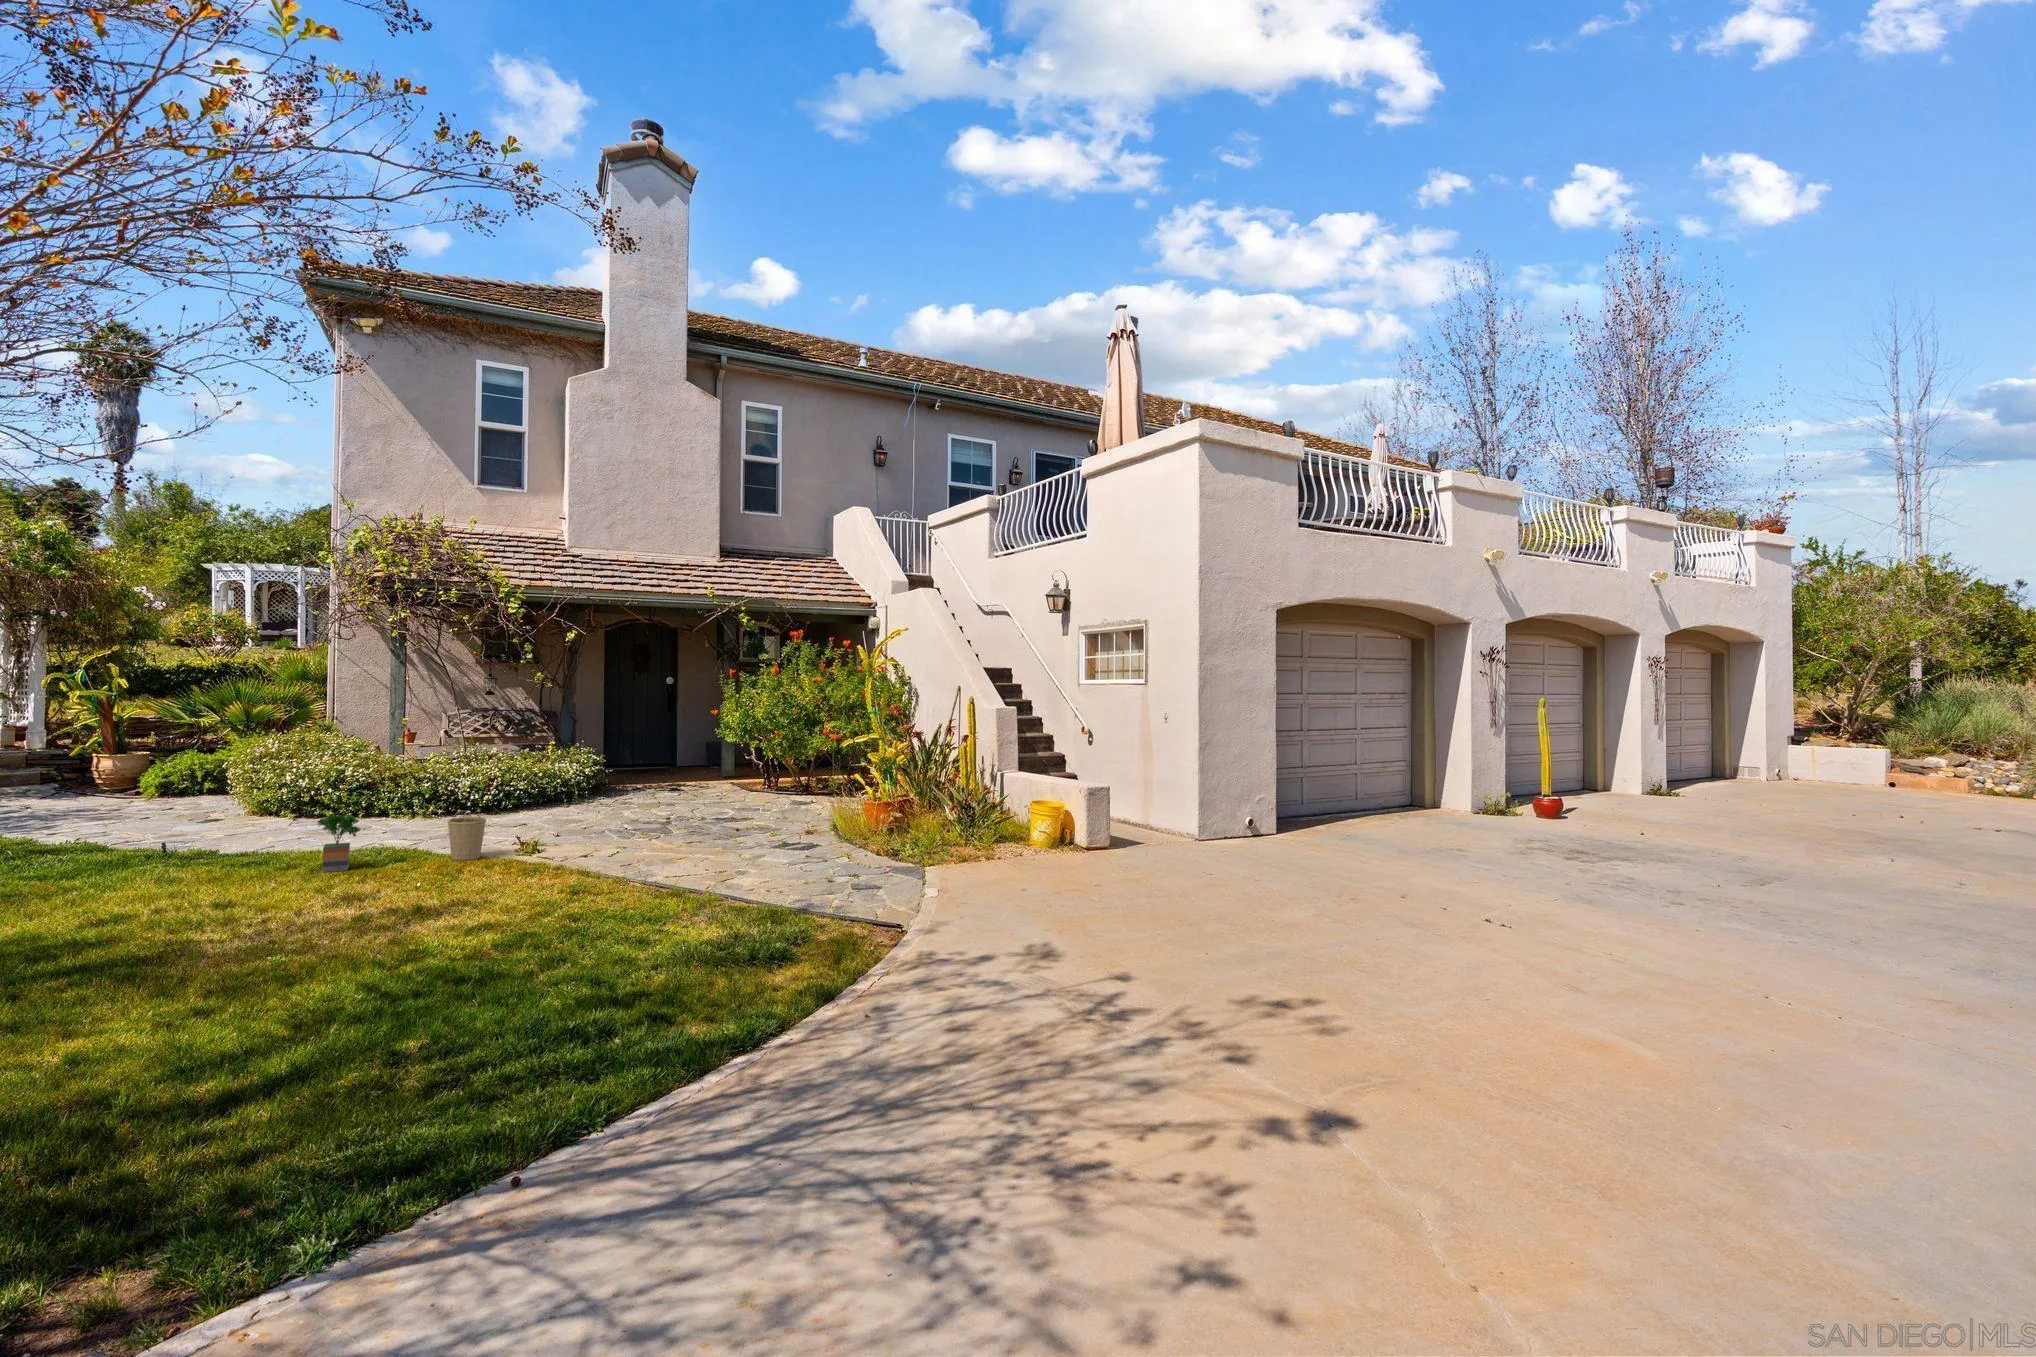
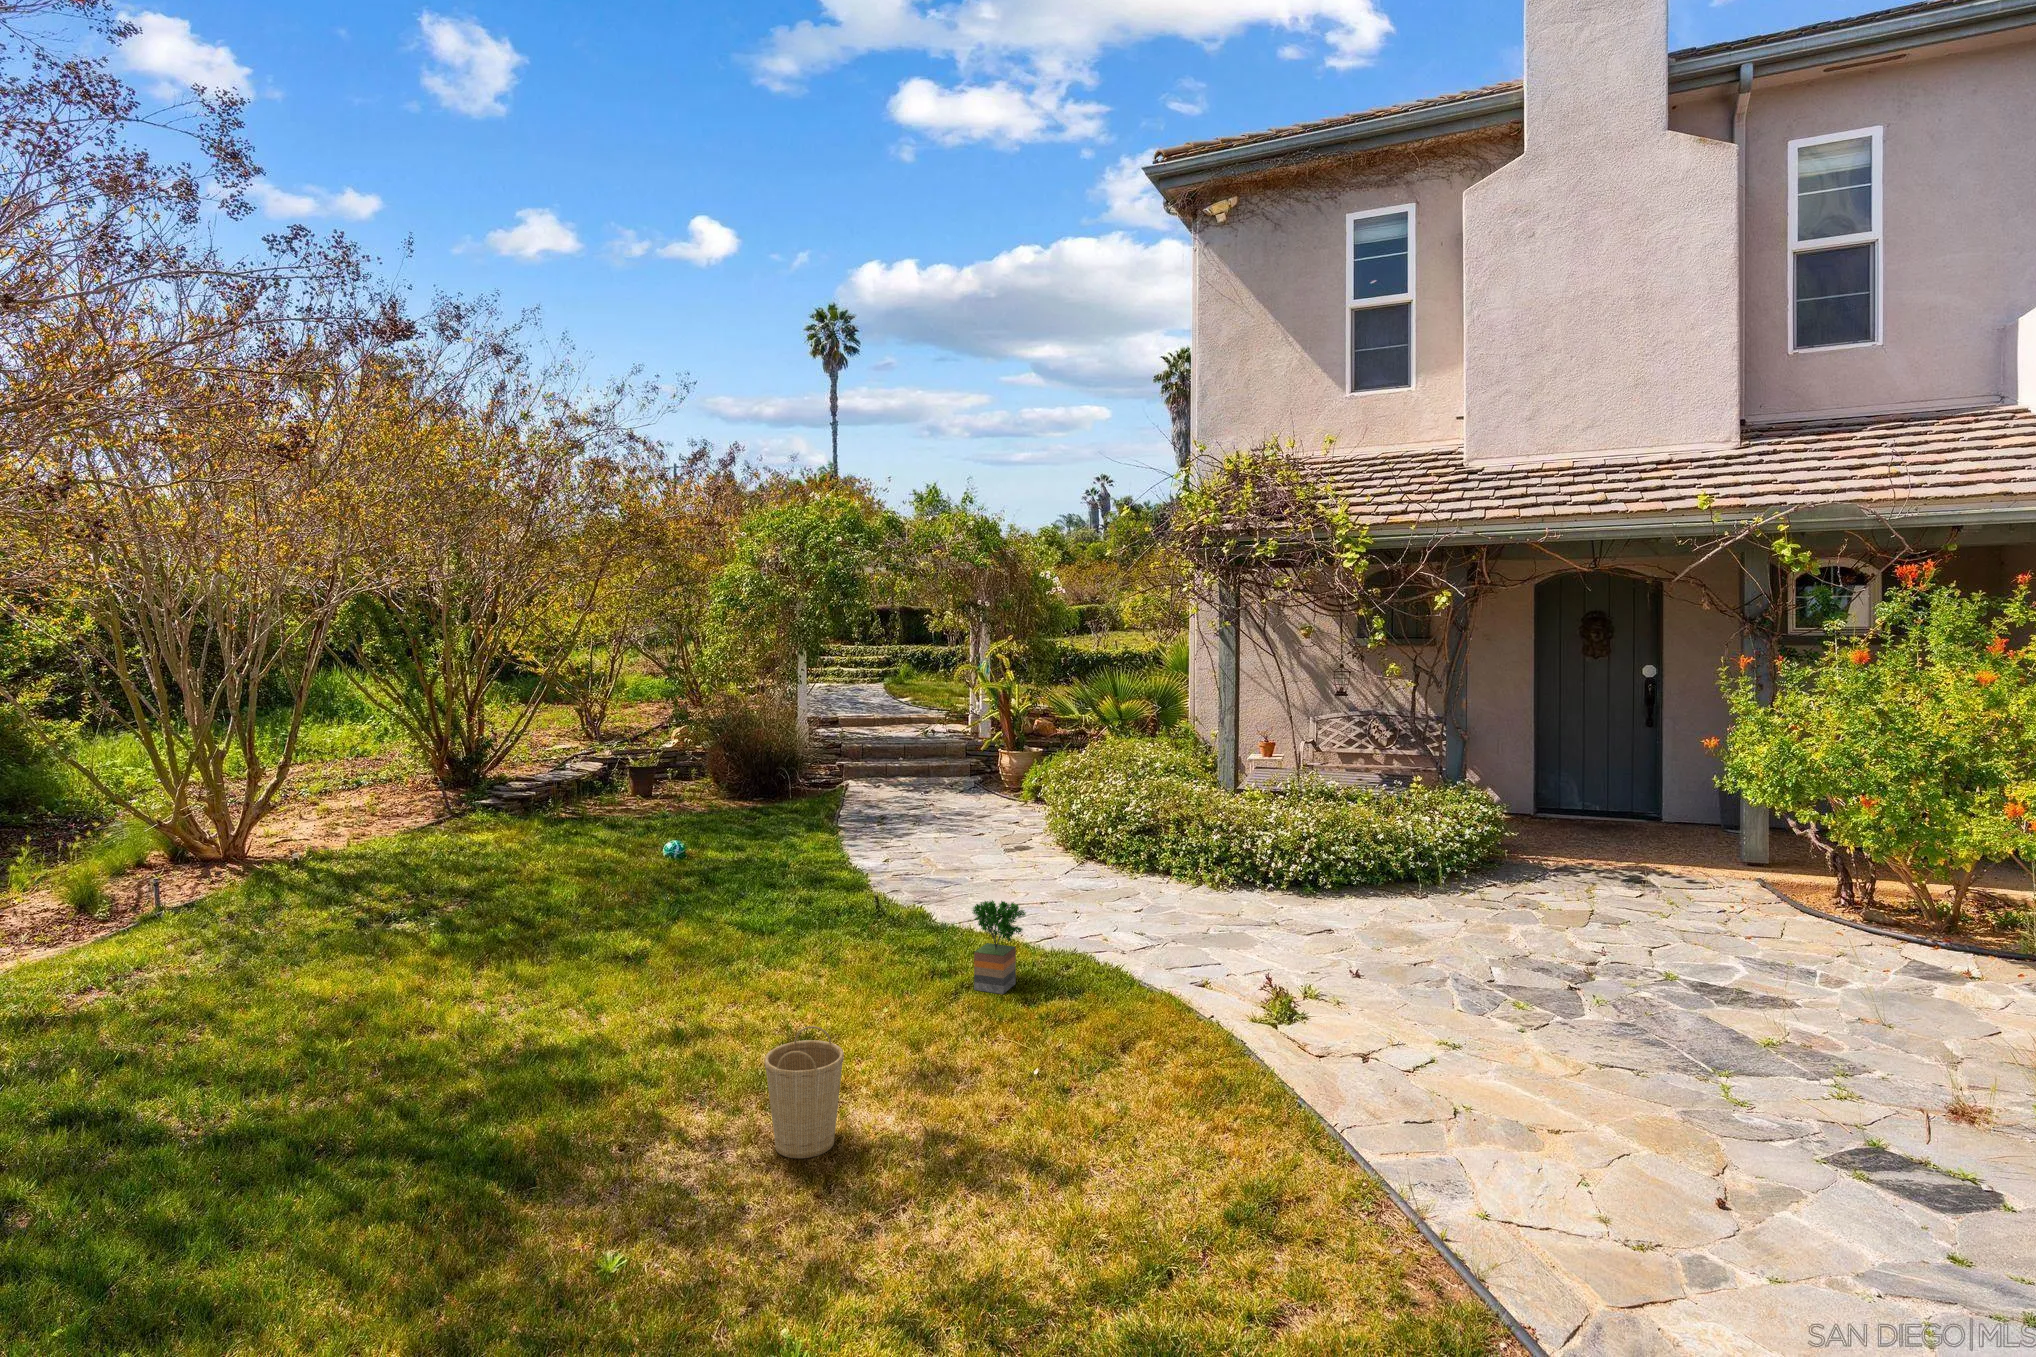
basket: present [448,810,486,861] -> present [765,1026,844,1158]

